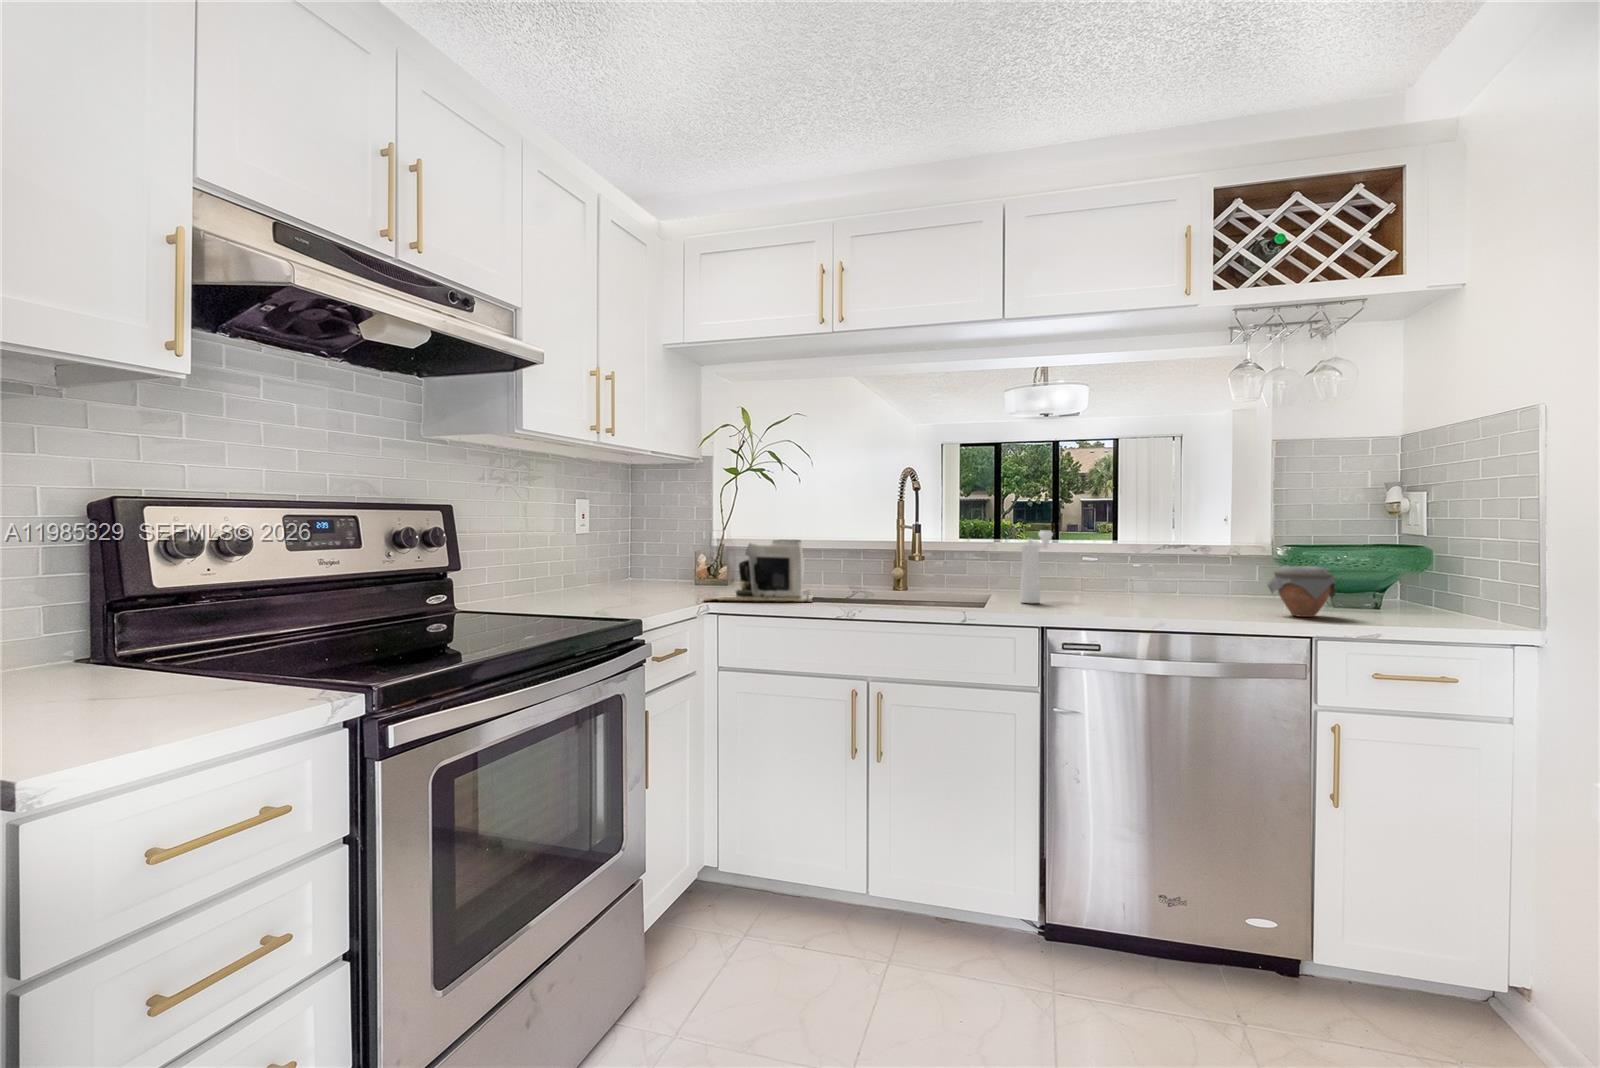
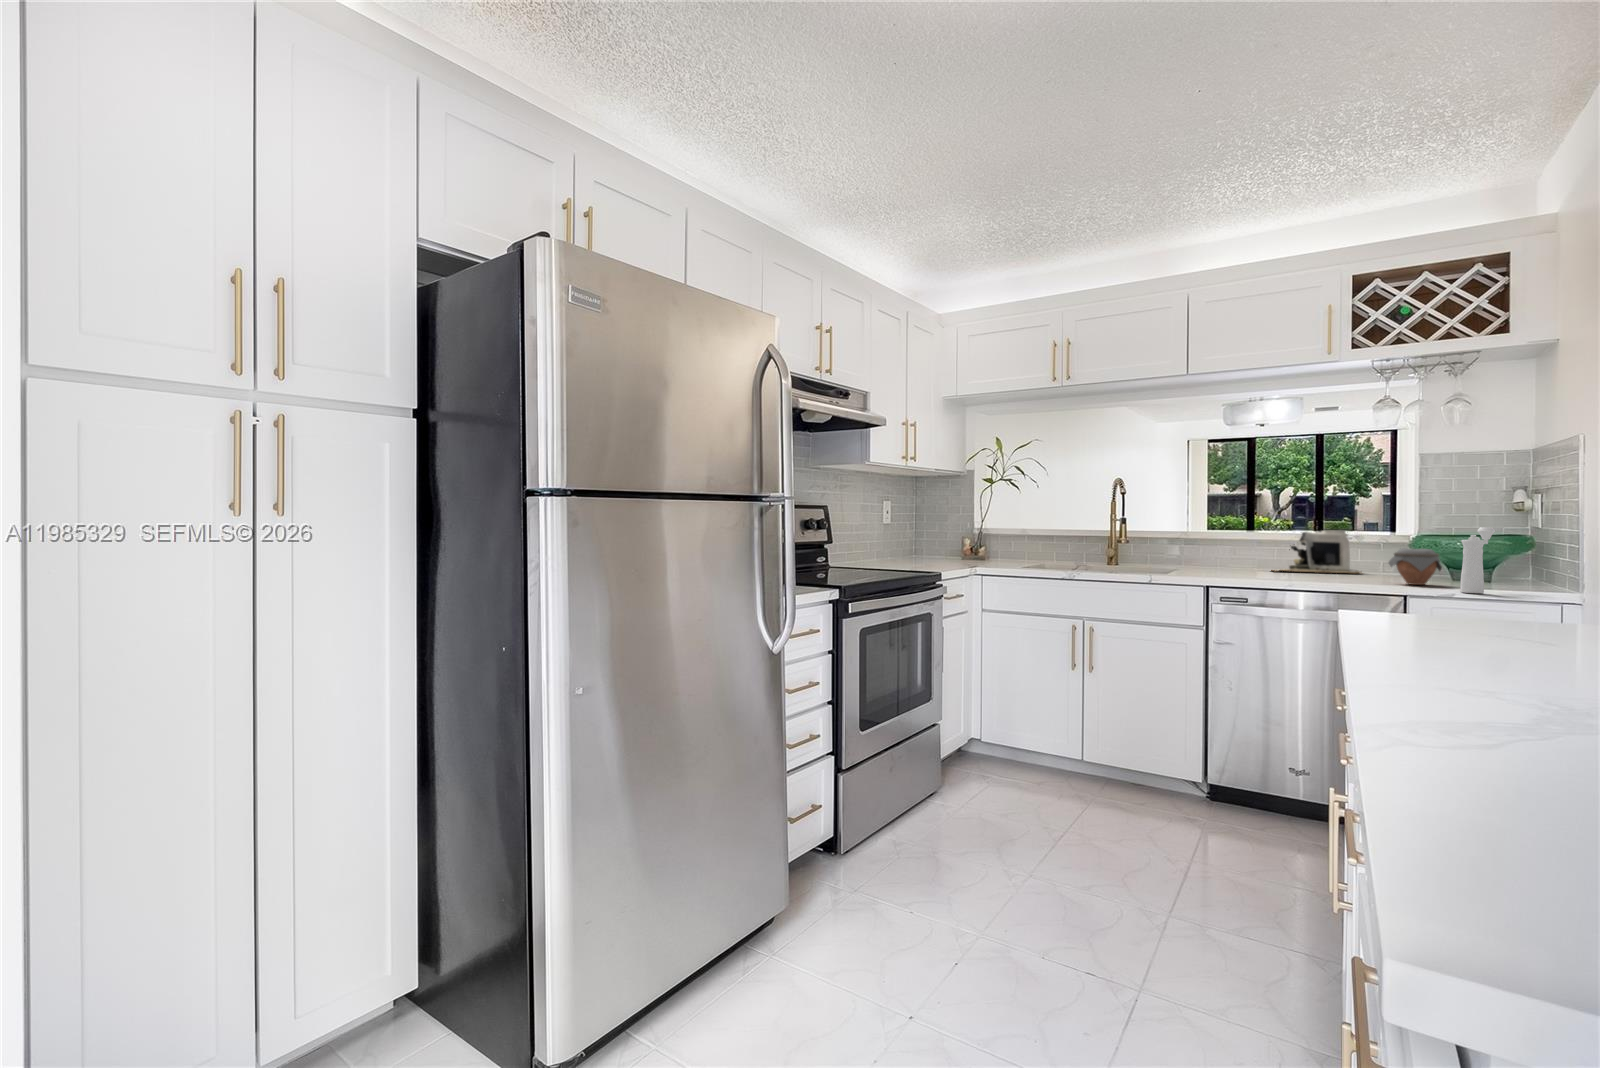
pepper mill: present [1020,530,1053,603] -> present [1460,527,1495,593]
coffee maker: present [704,540,813,602] -> present [1272,530,1362,574]

